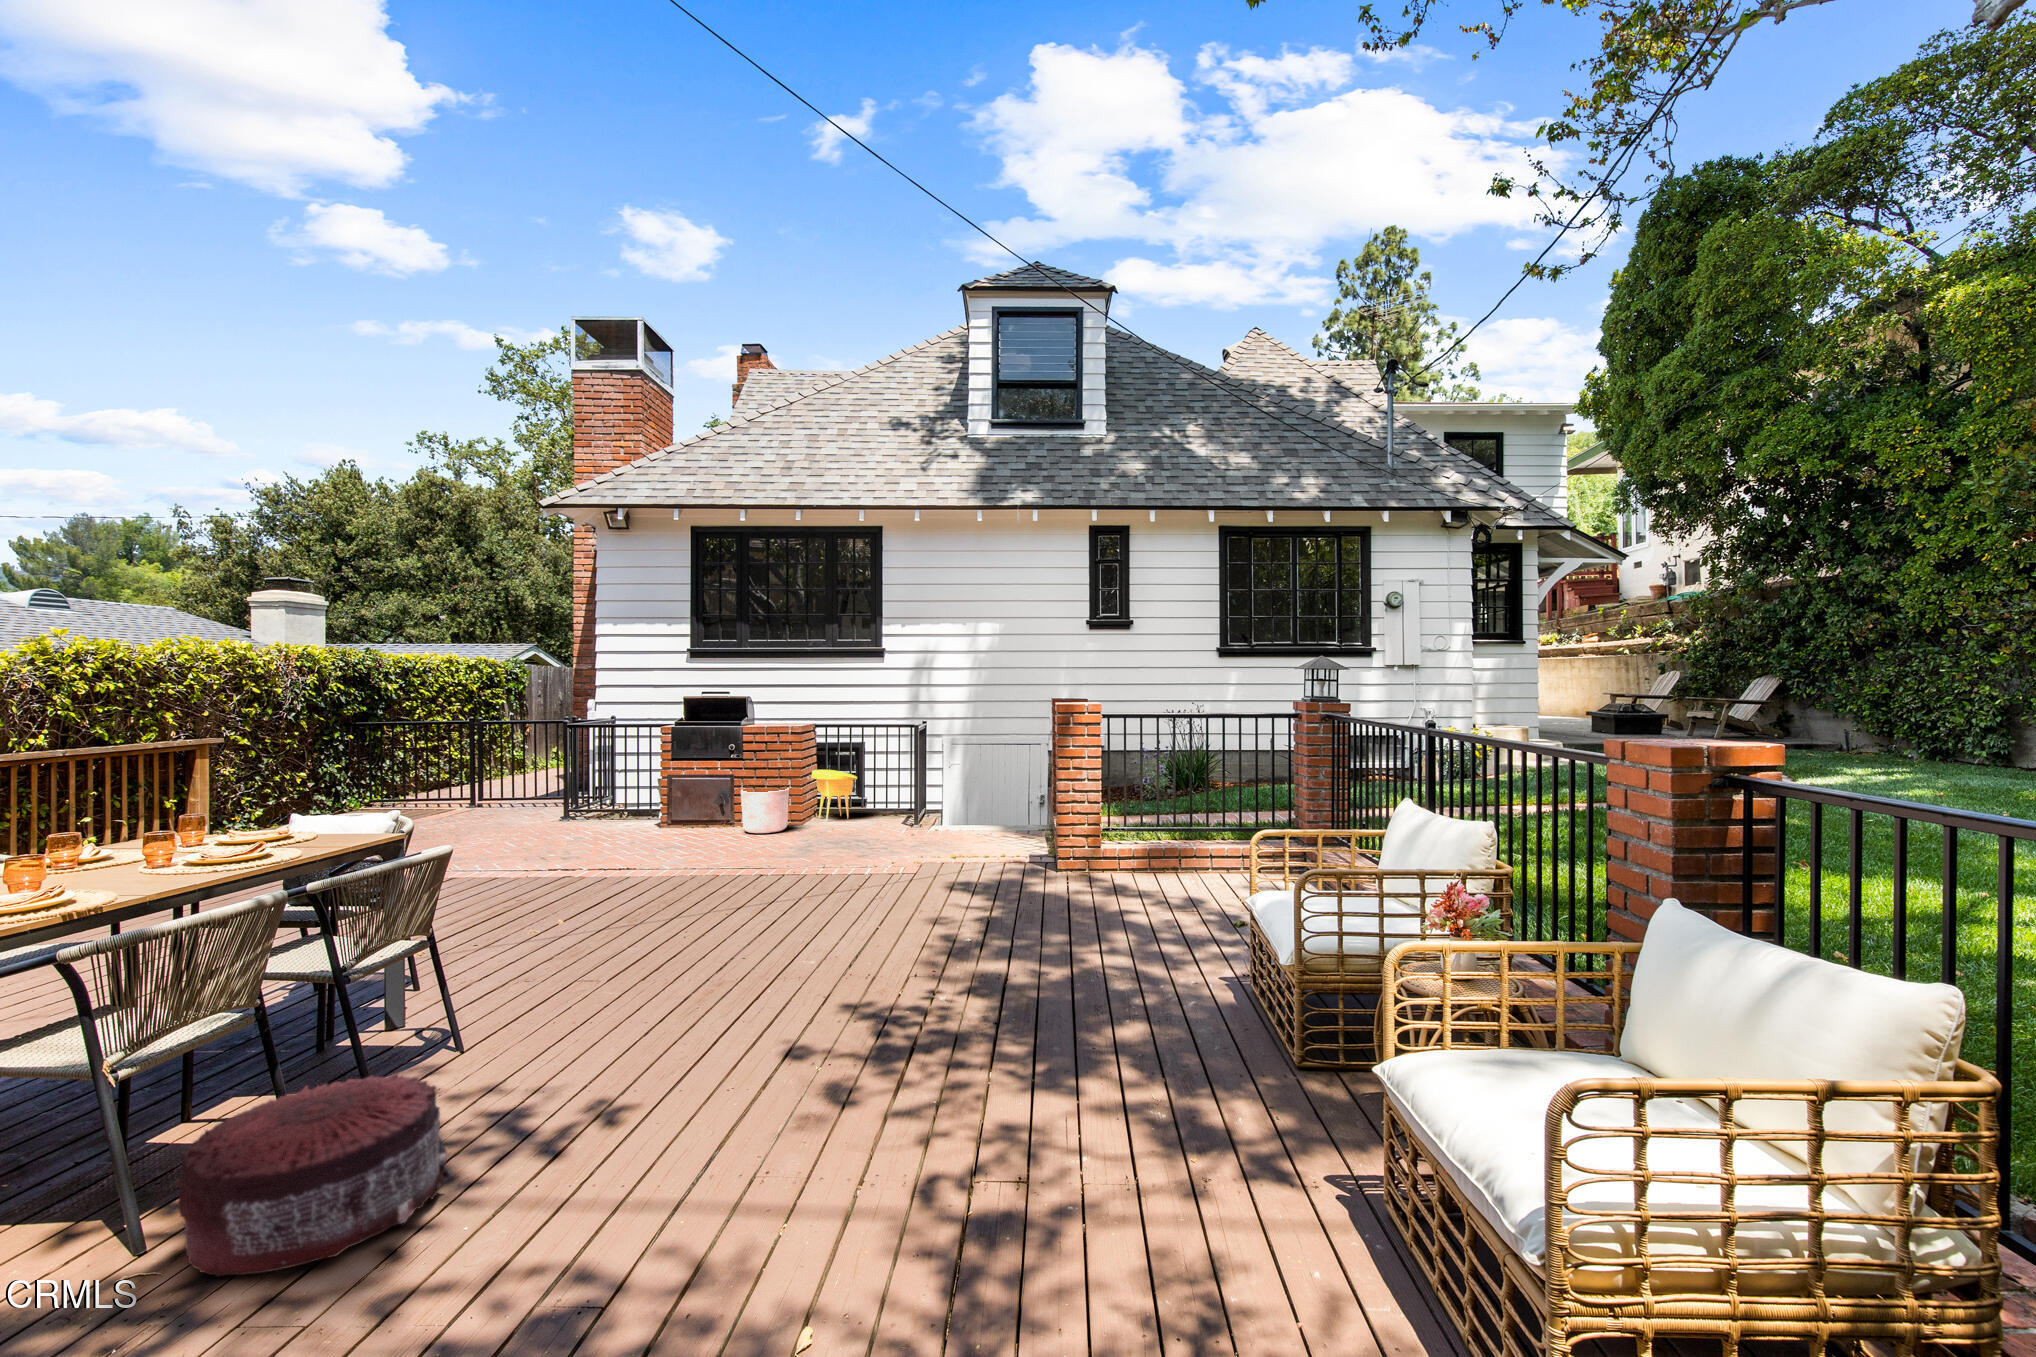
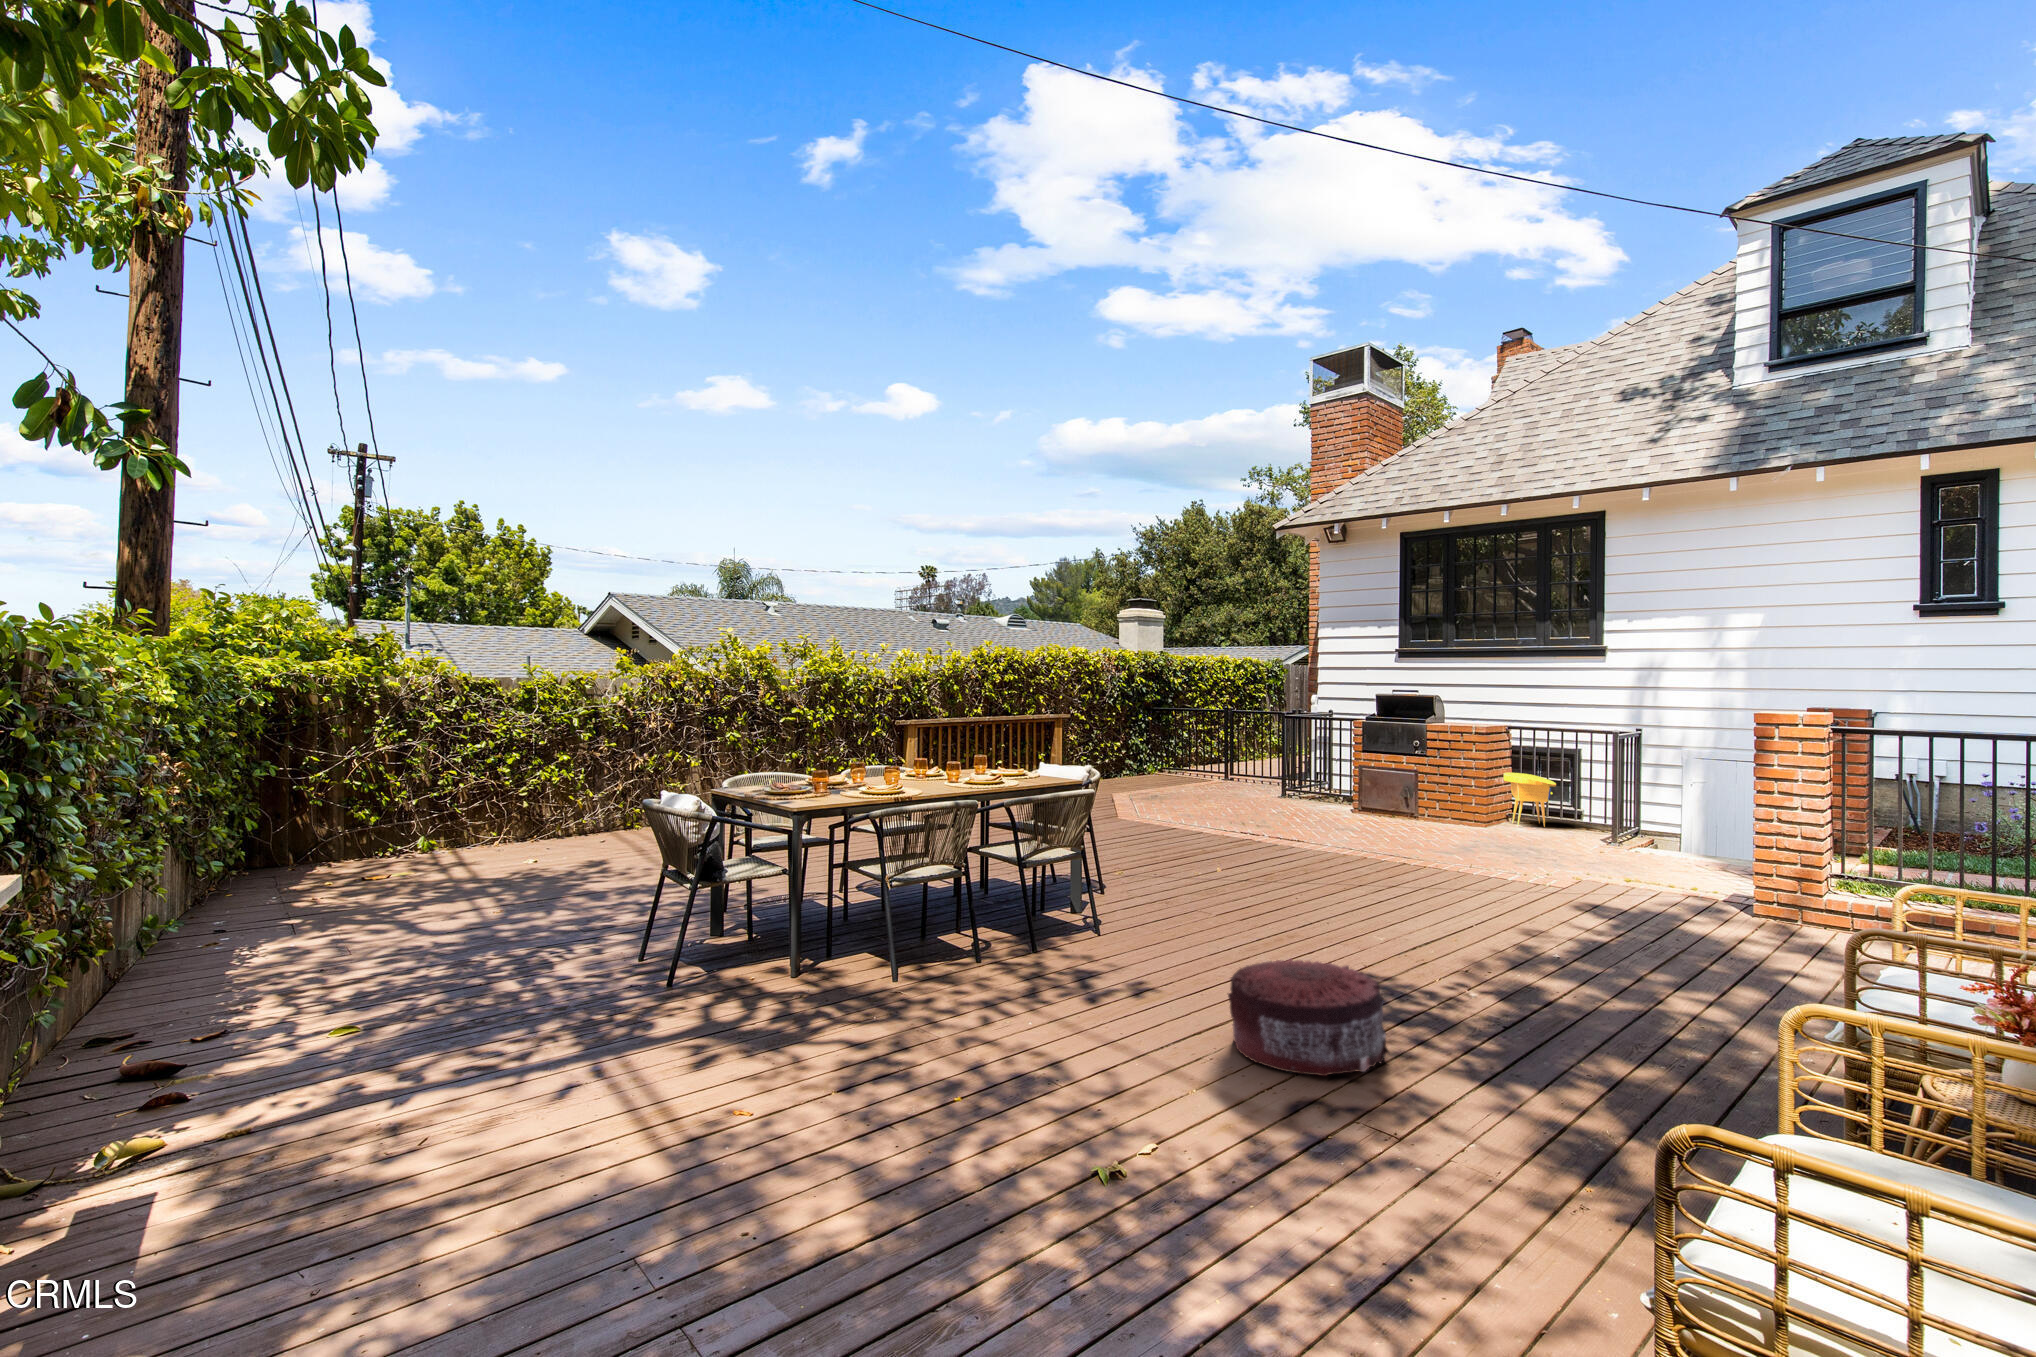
planter: present [741,788,789,833] -> none [1421,783,1471,829]
pouf: present [176,1073,450,1277] -> present [1228,959,1389,1076]

